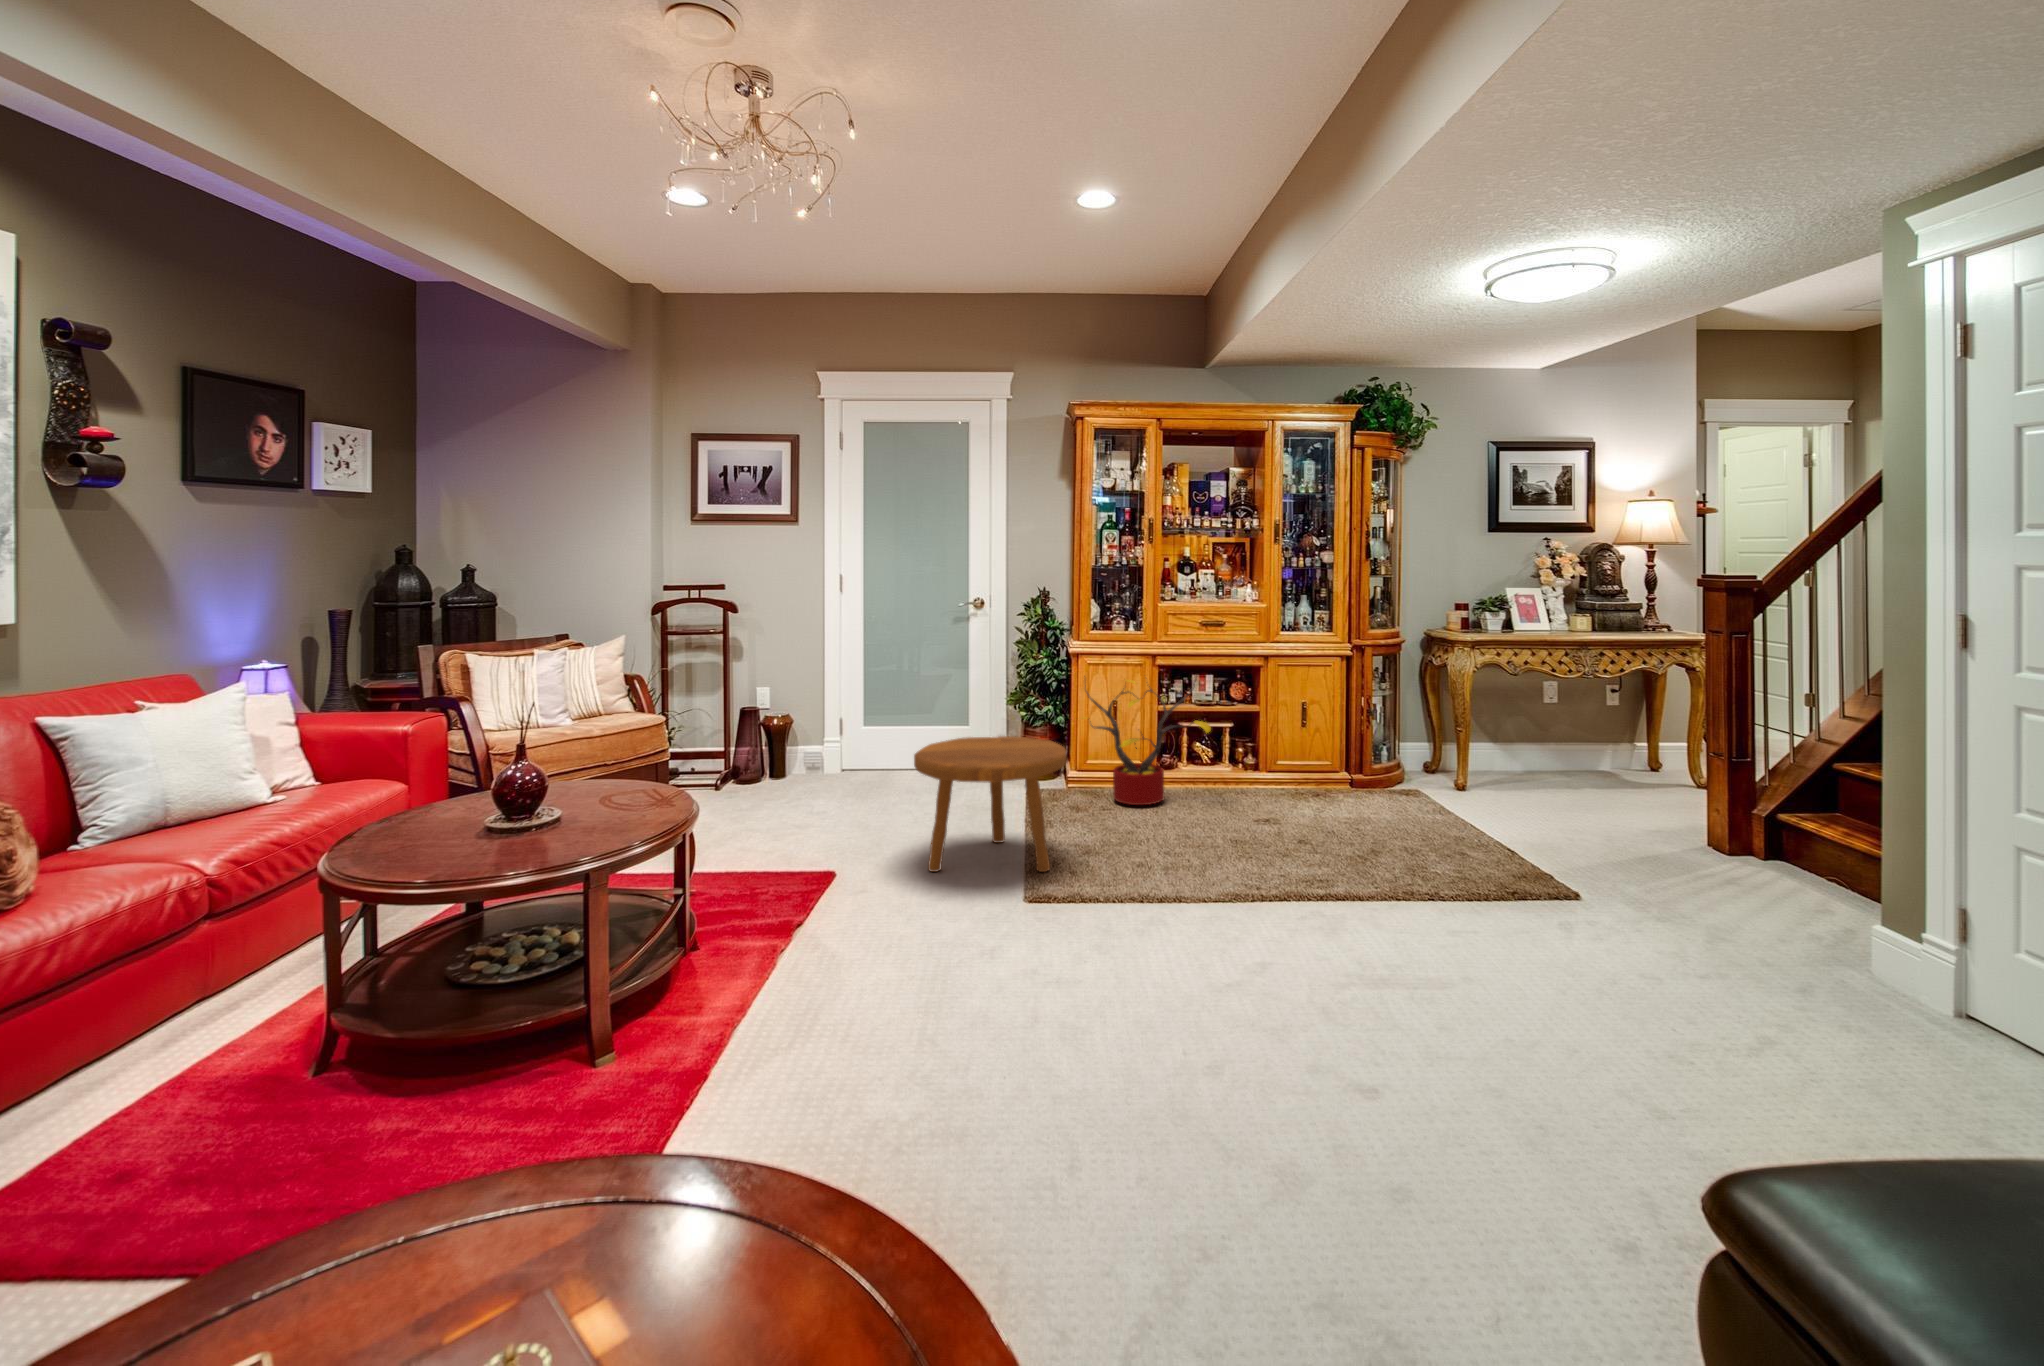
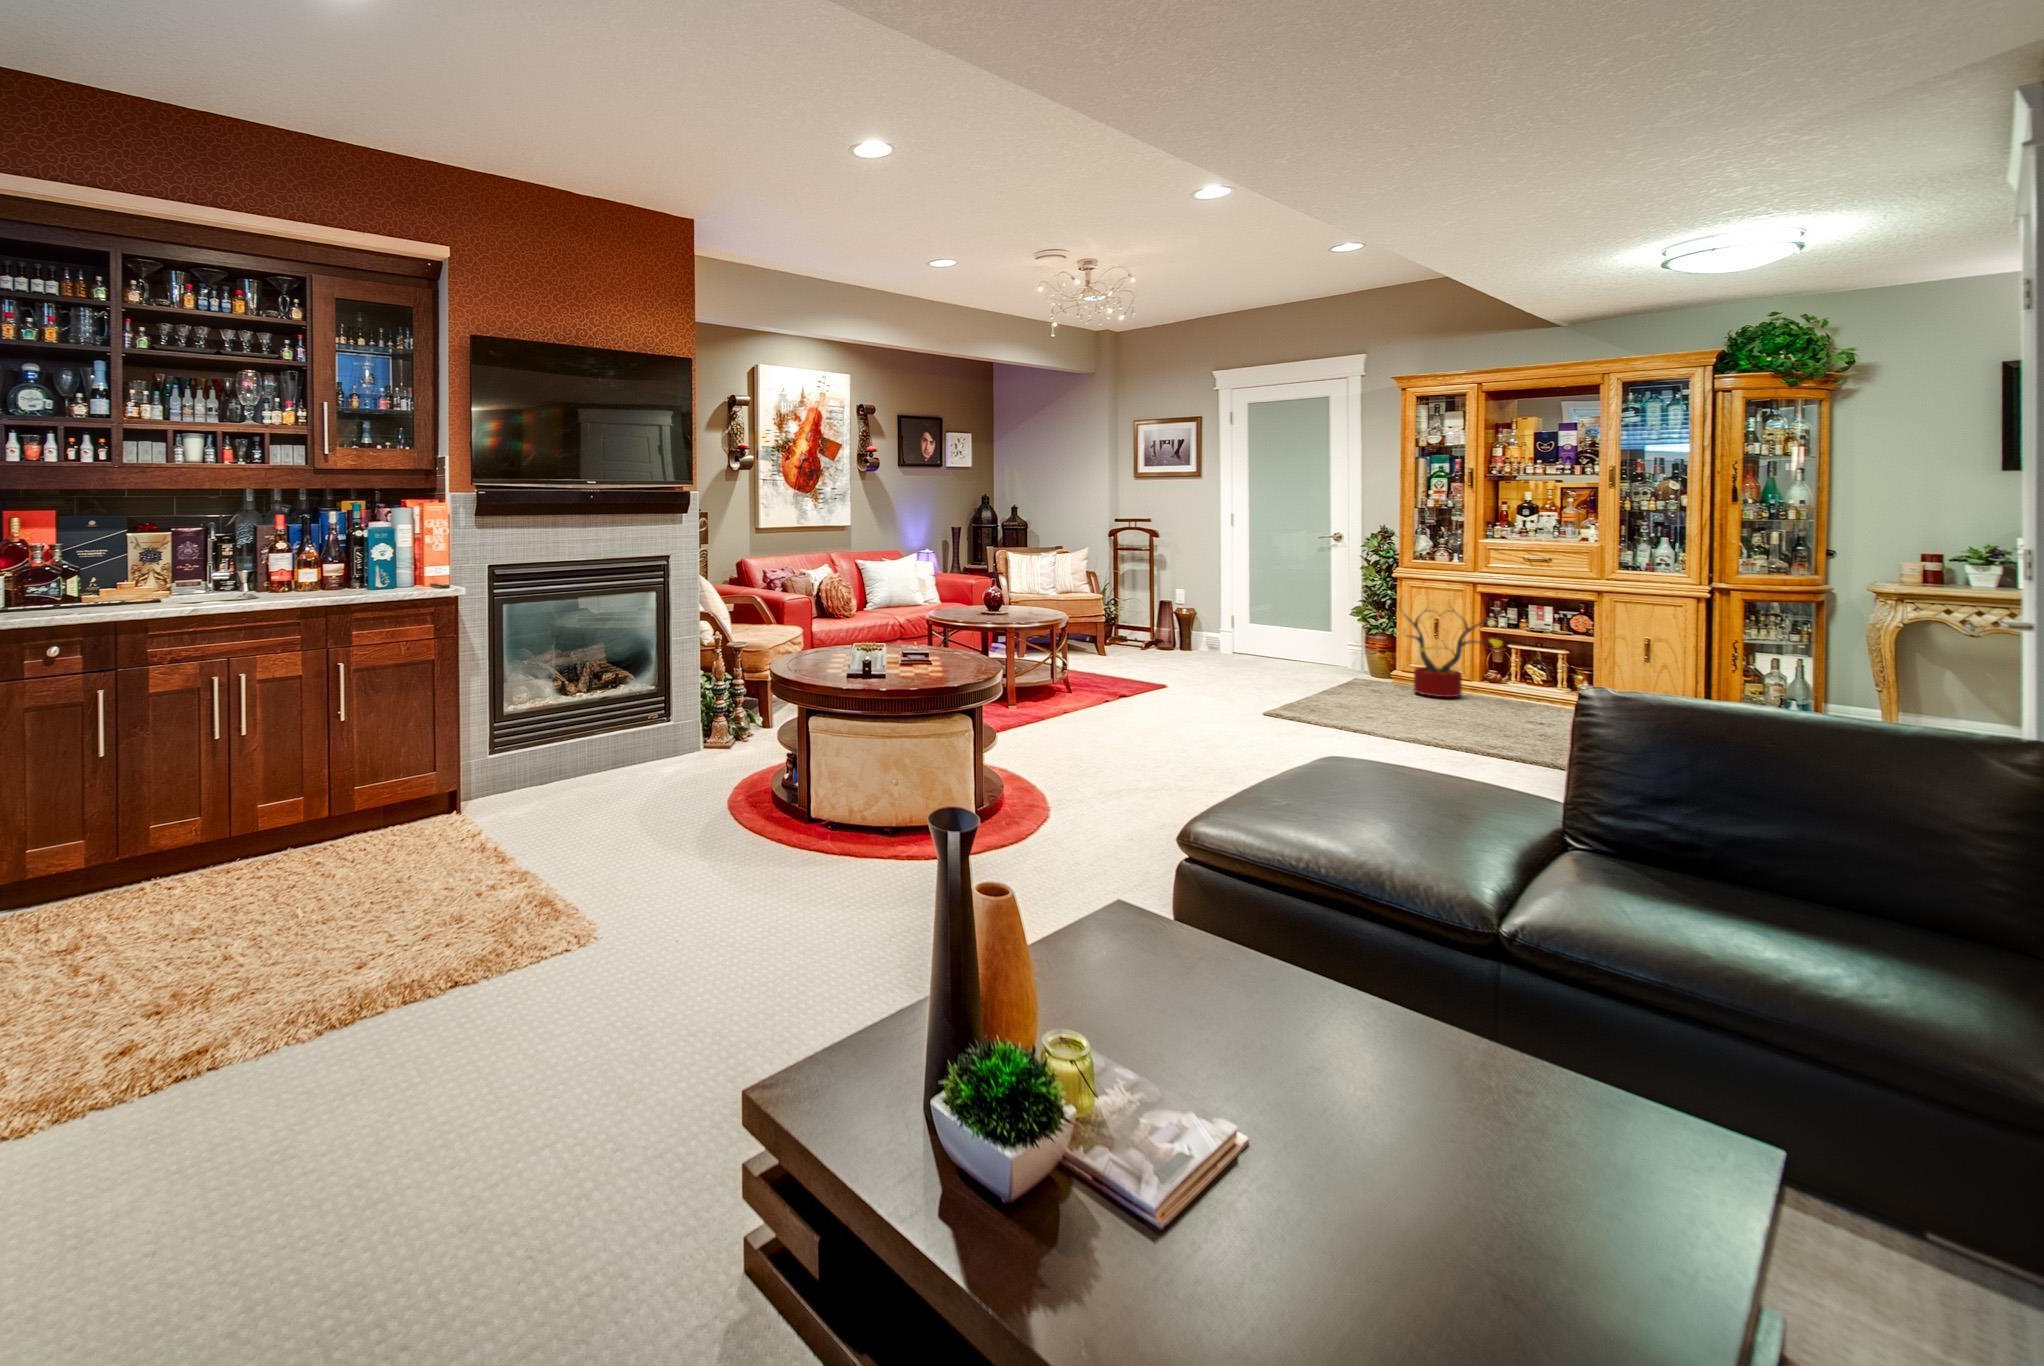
footstool: present [914,736,1067,872] -> none [1217,622,1325,706]

